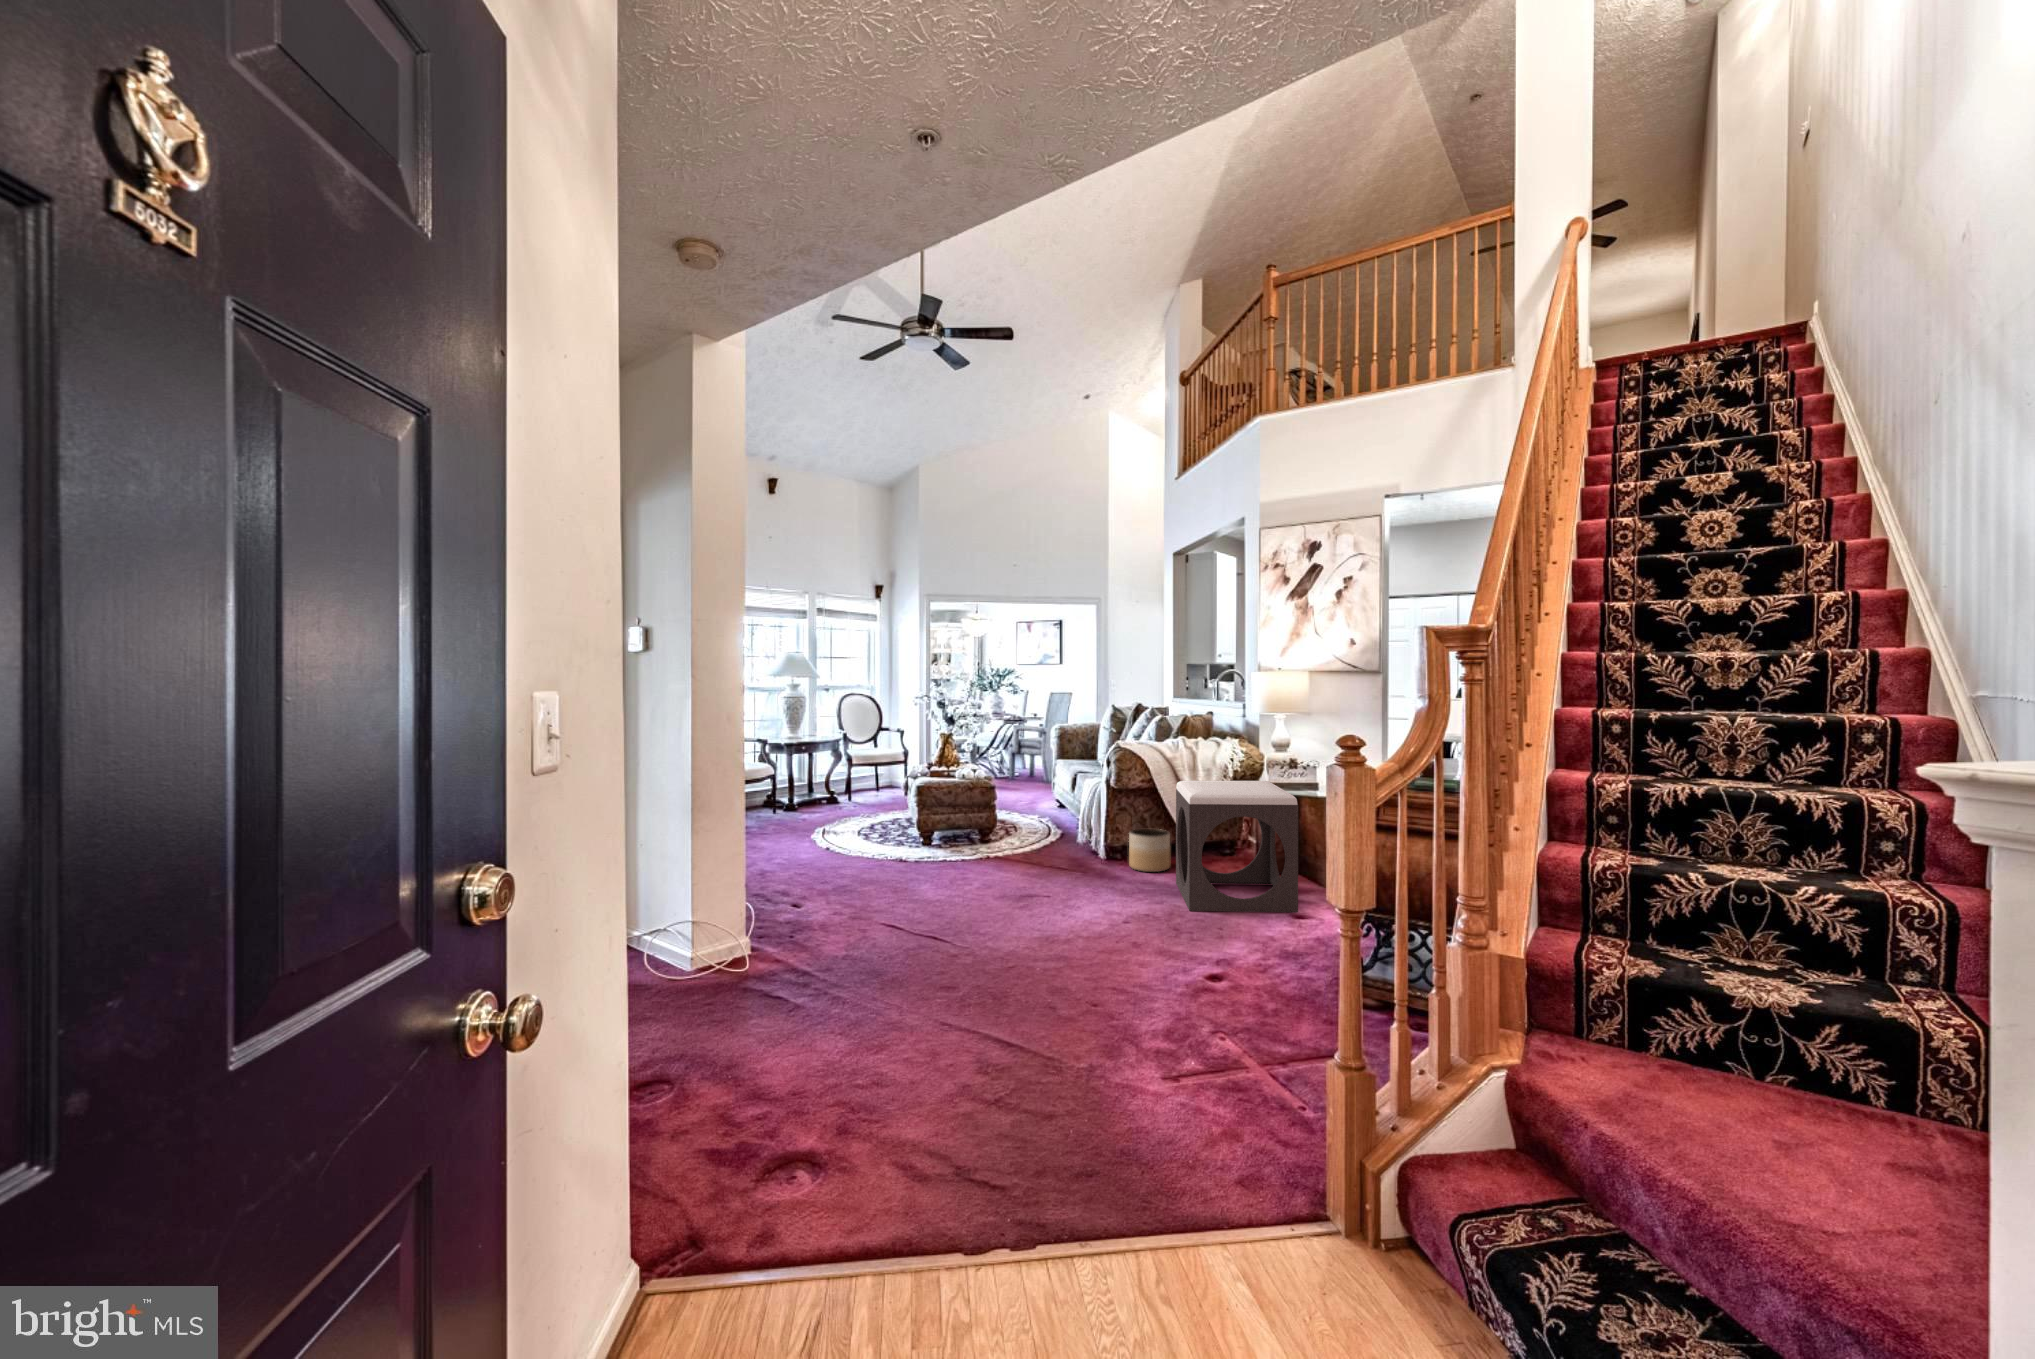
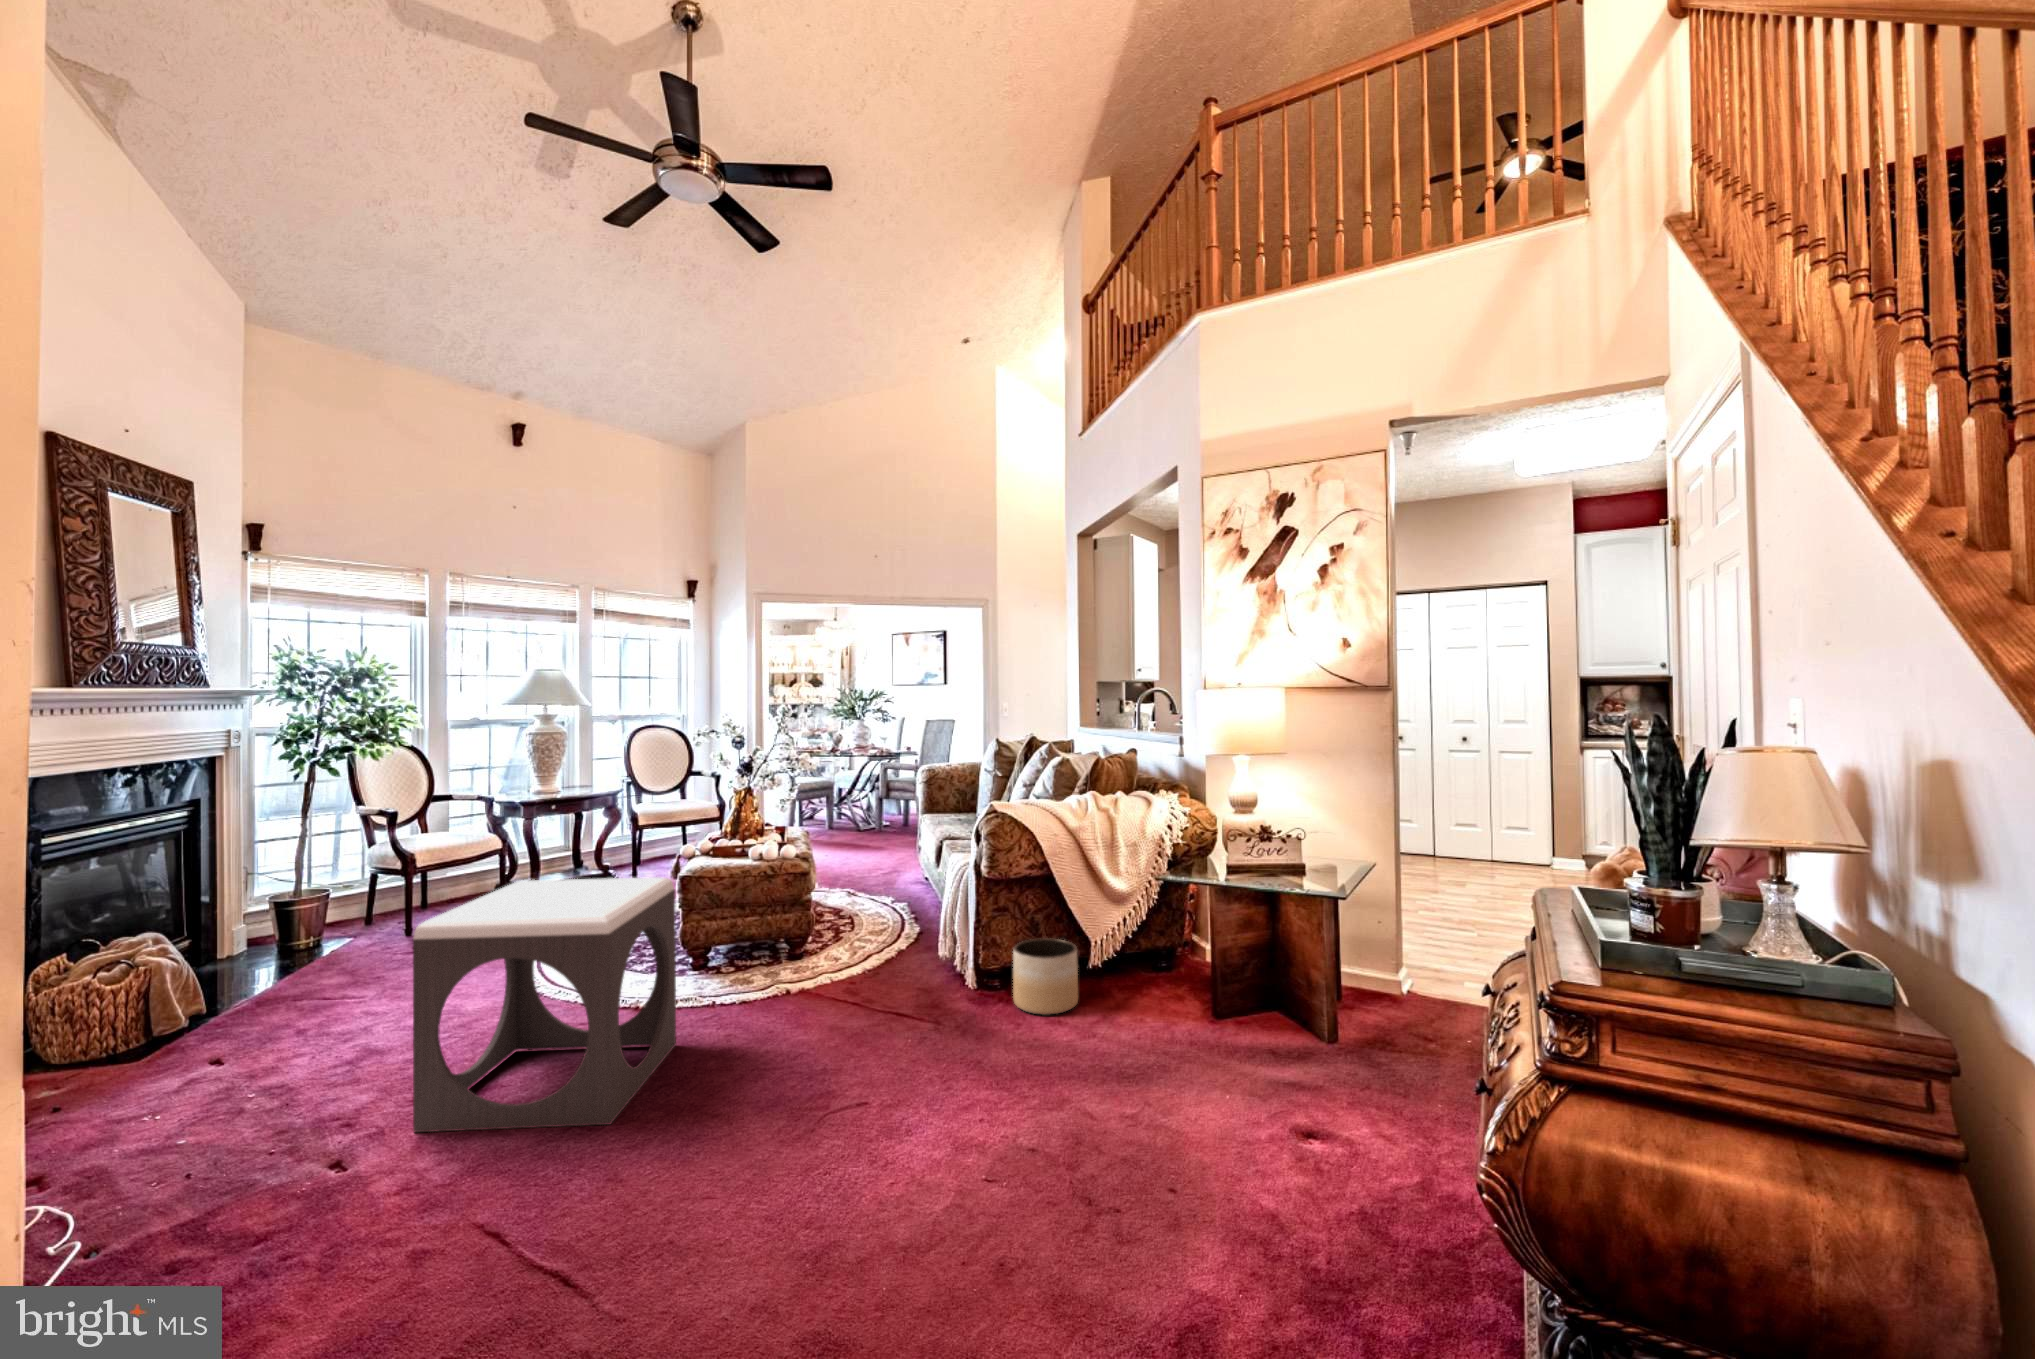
footstool: present [1176,780,1298,912] -> present [413,877,676,1132]

